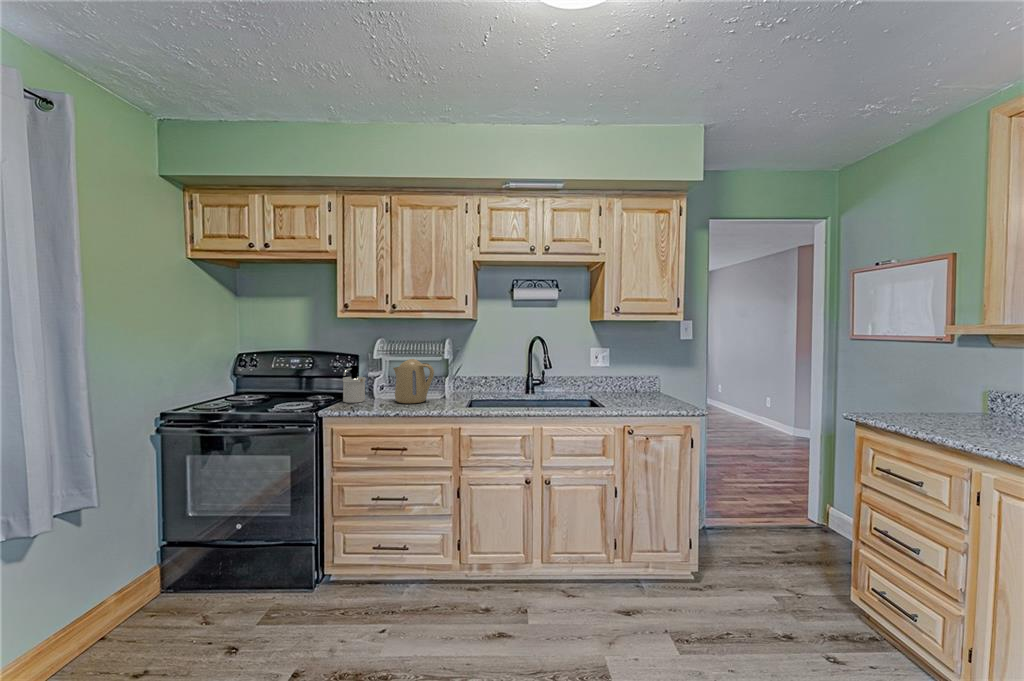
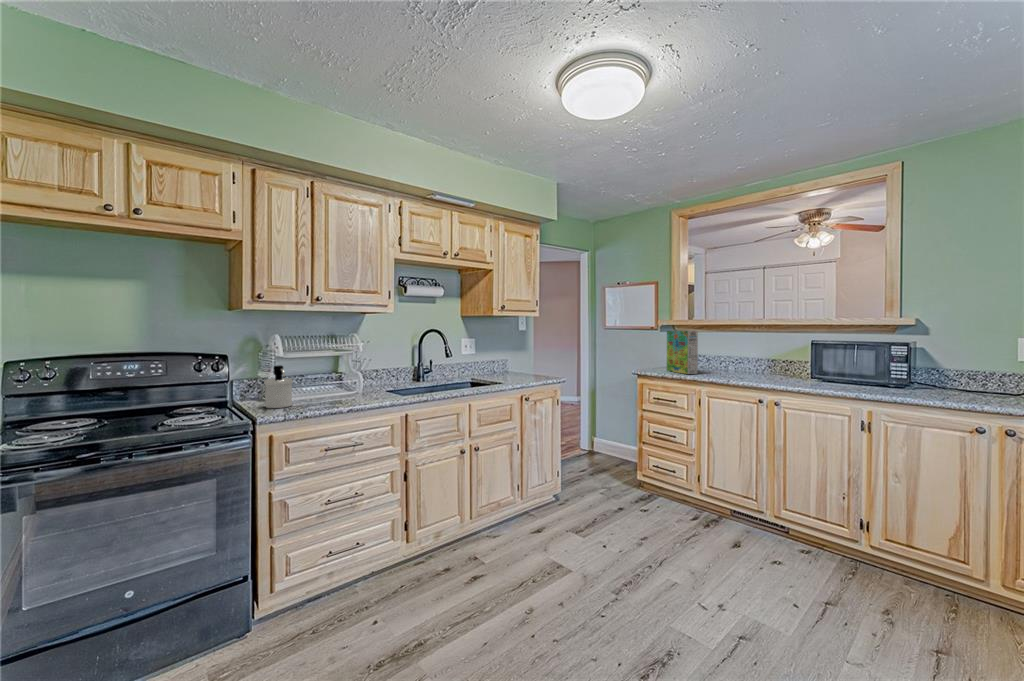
cereal box: none [932,346,998,438] -> present [667,331,698,374]
kettle: present [393,359,434,404] -> none [320,355,369,401]

